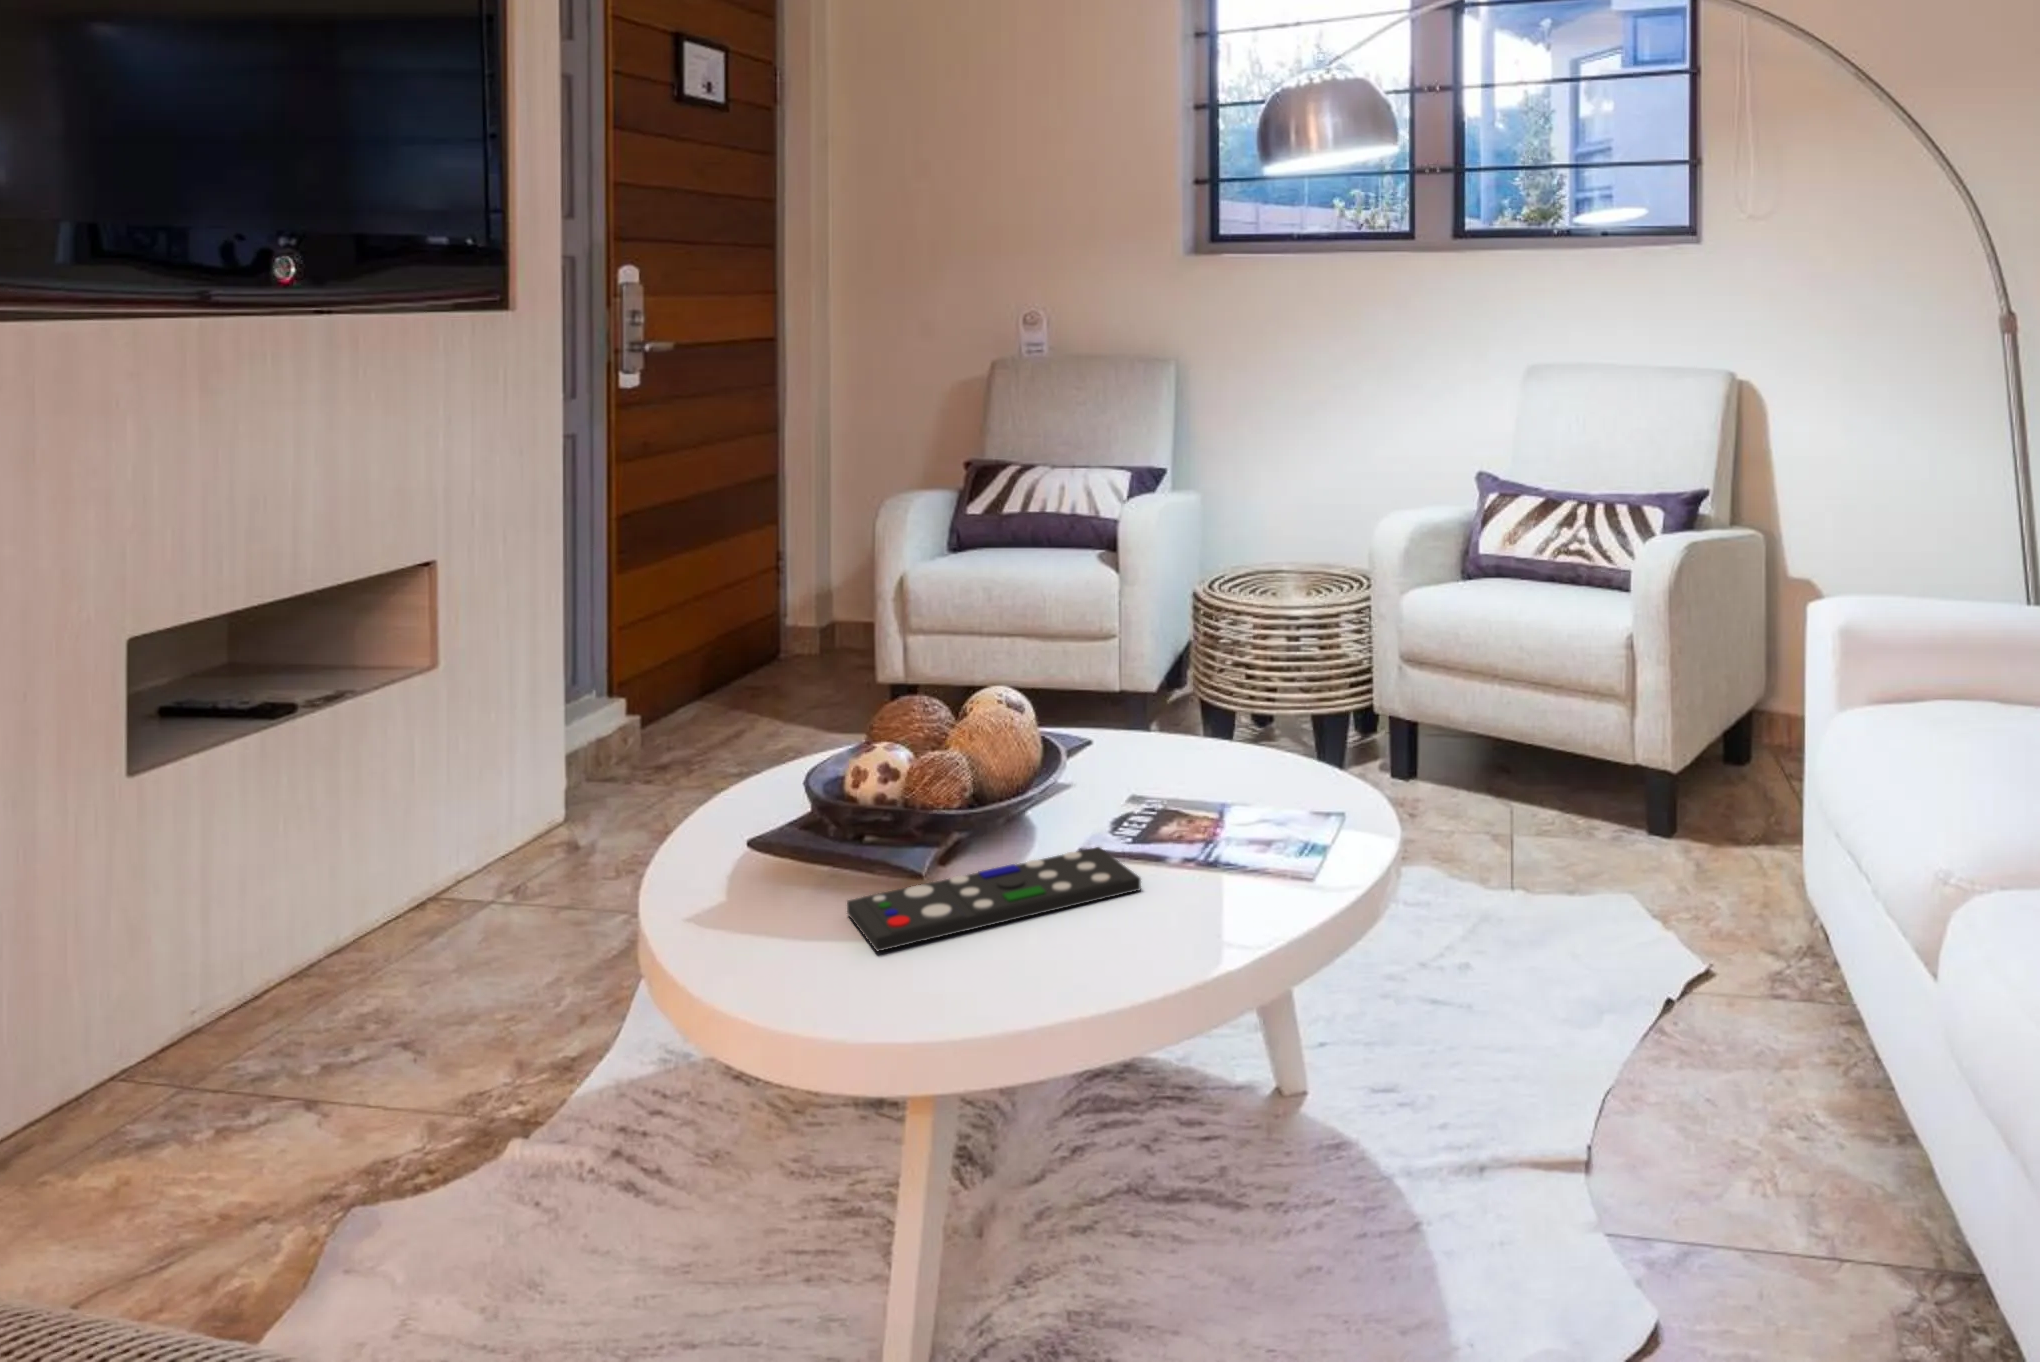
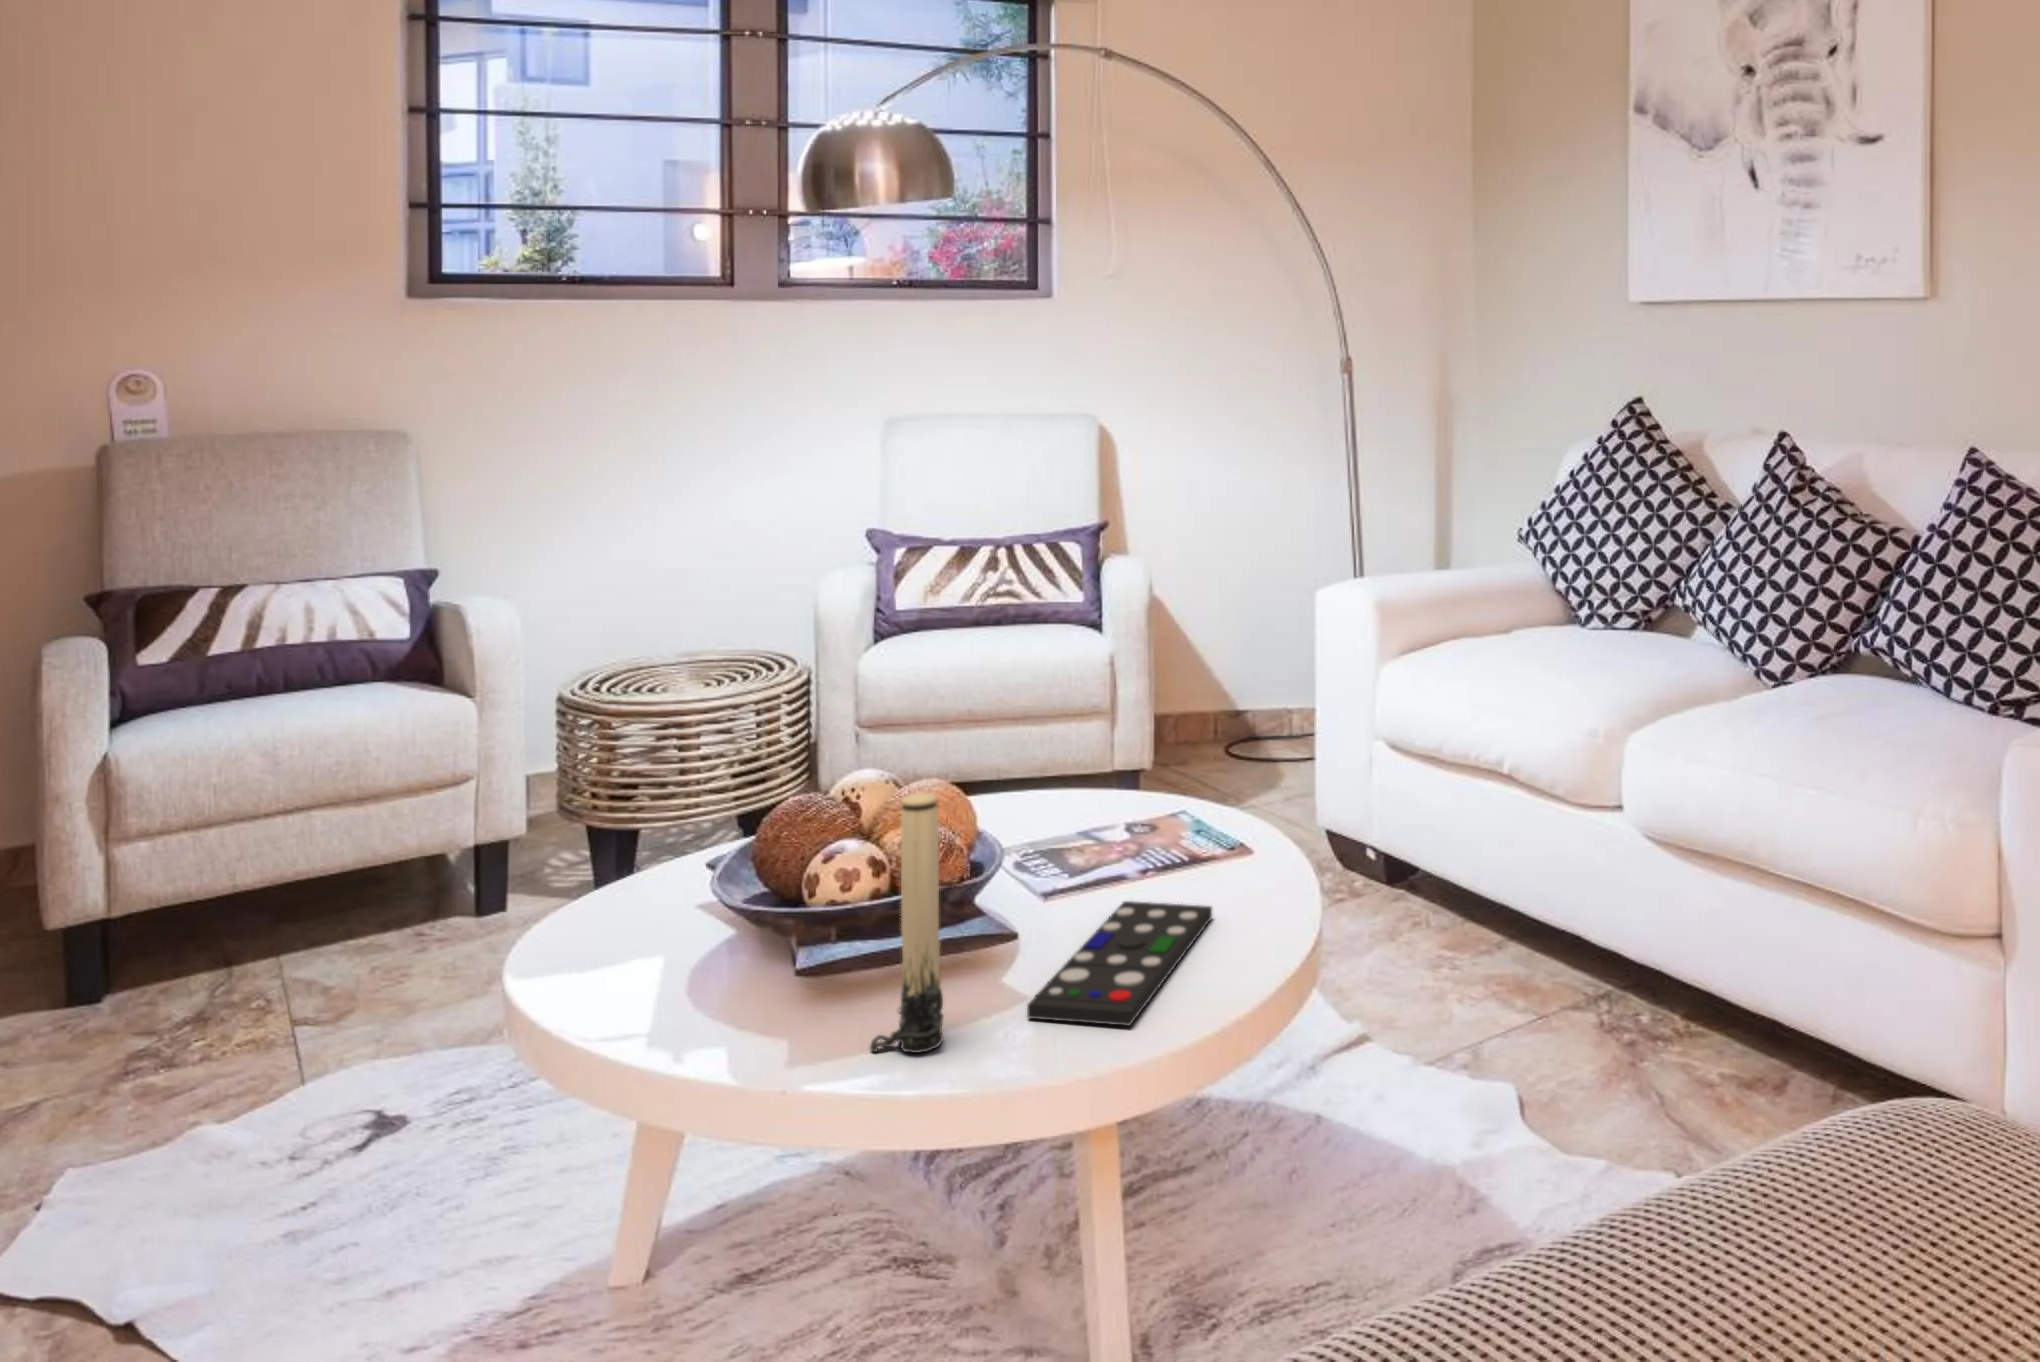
candle: none [731,679,781,909] -> present [870,793,943,1053]

